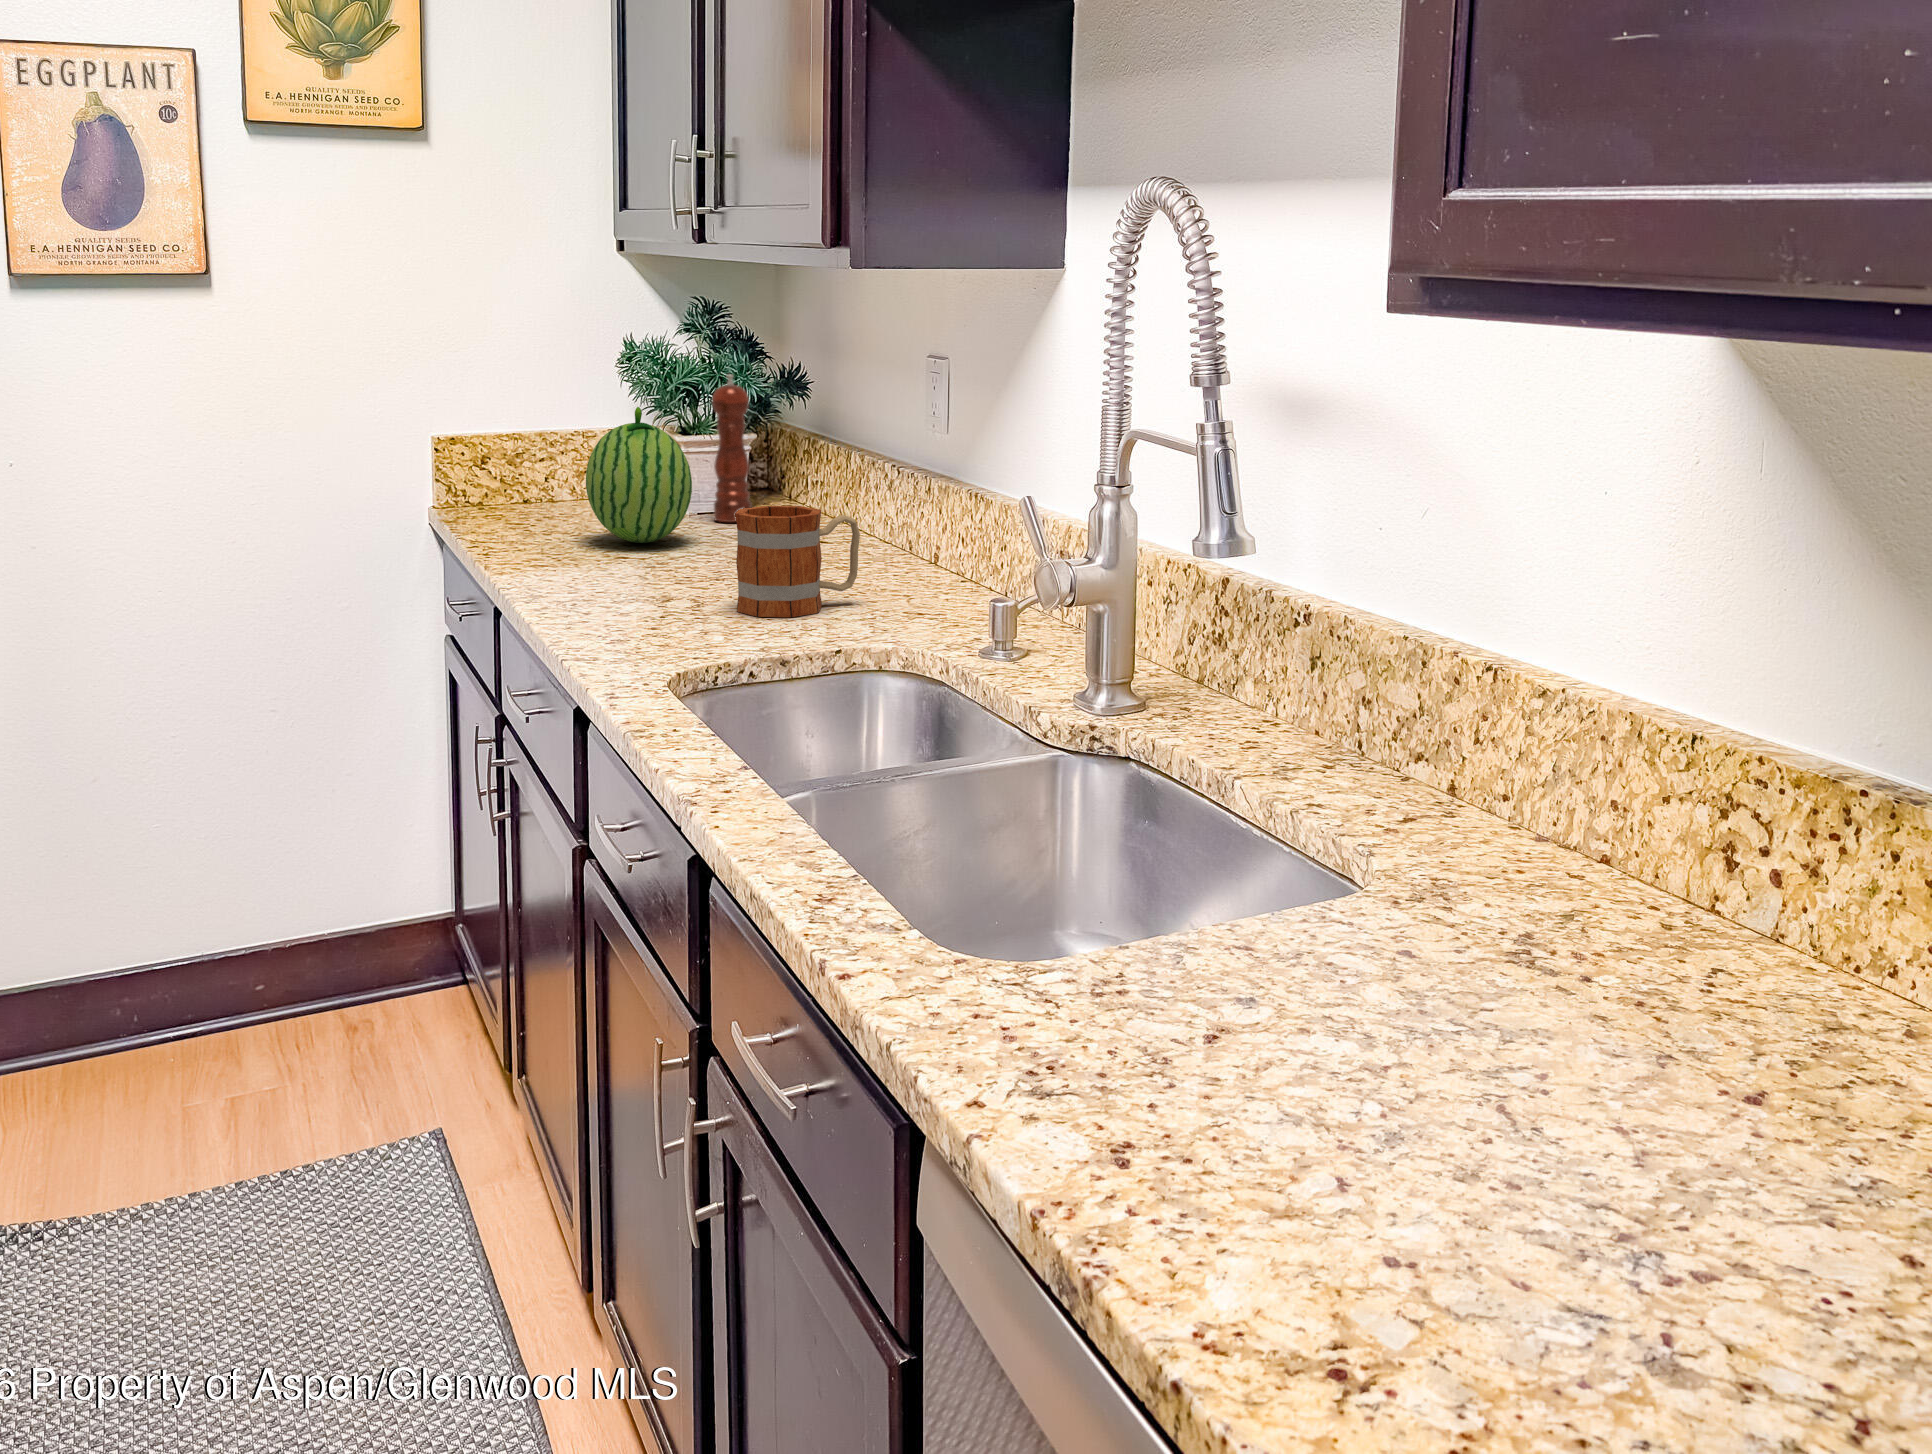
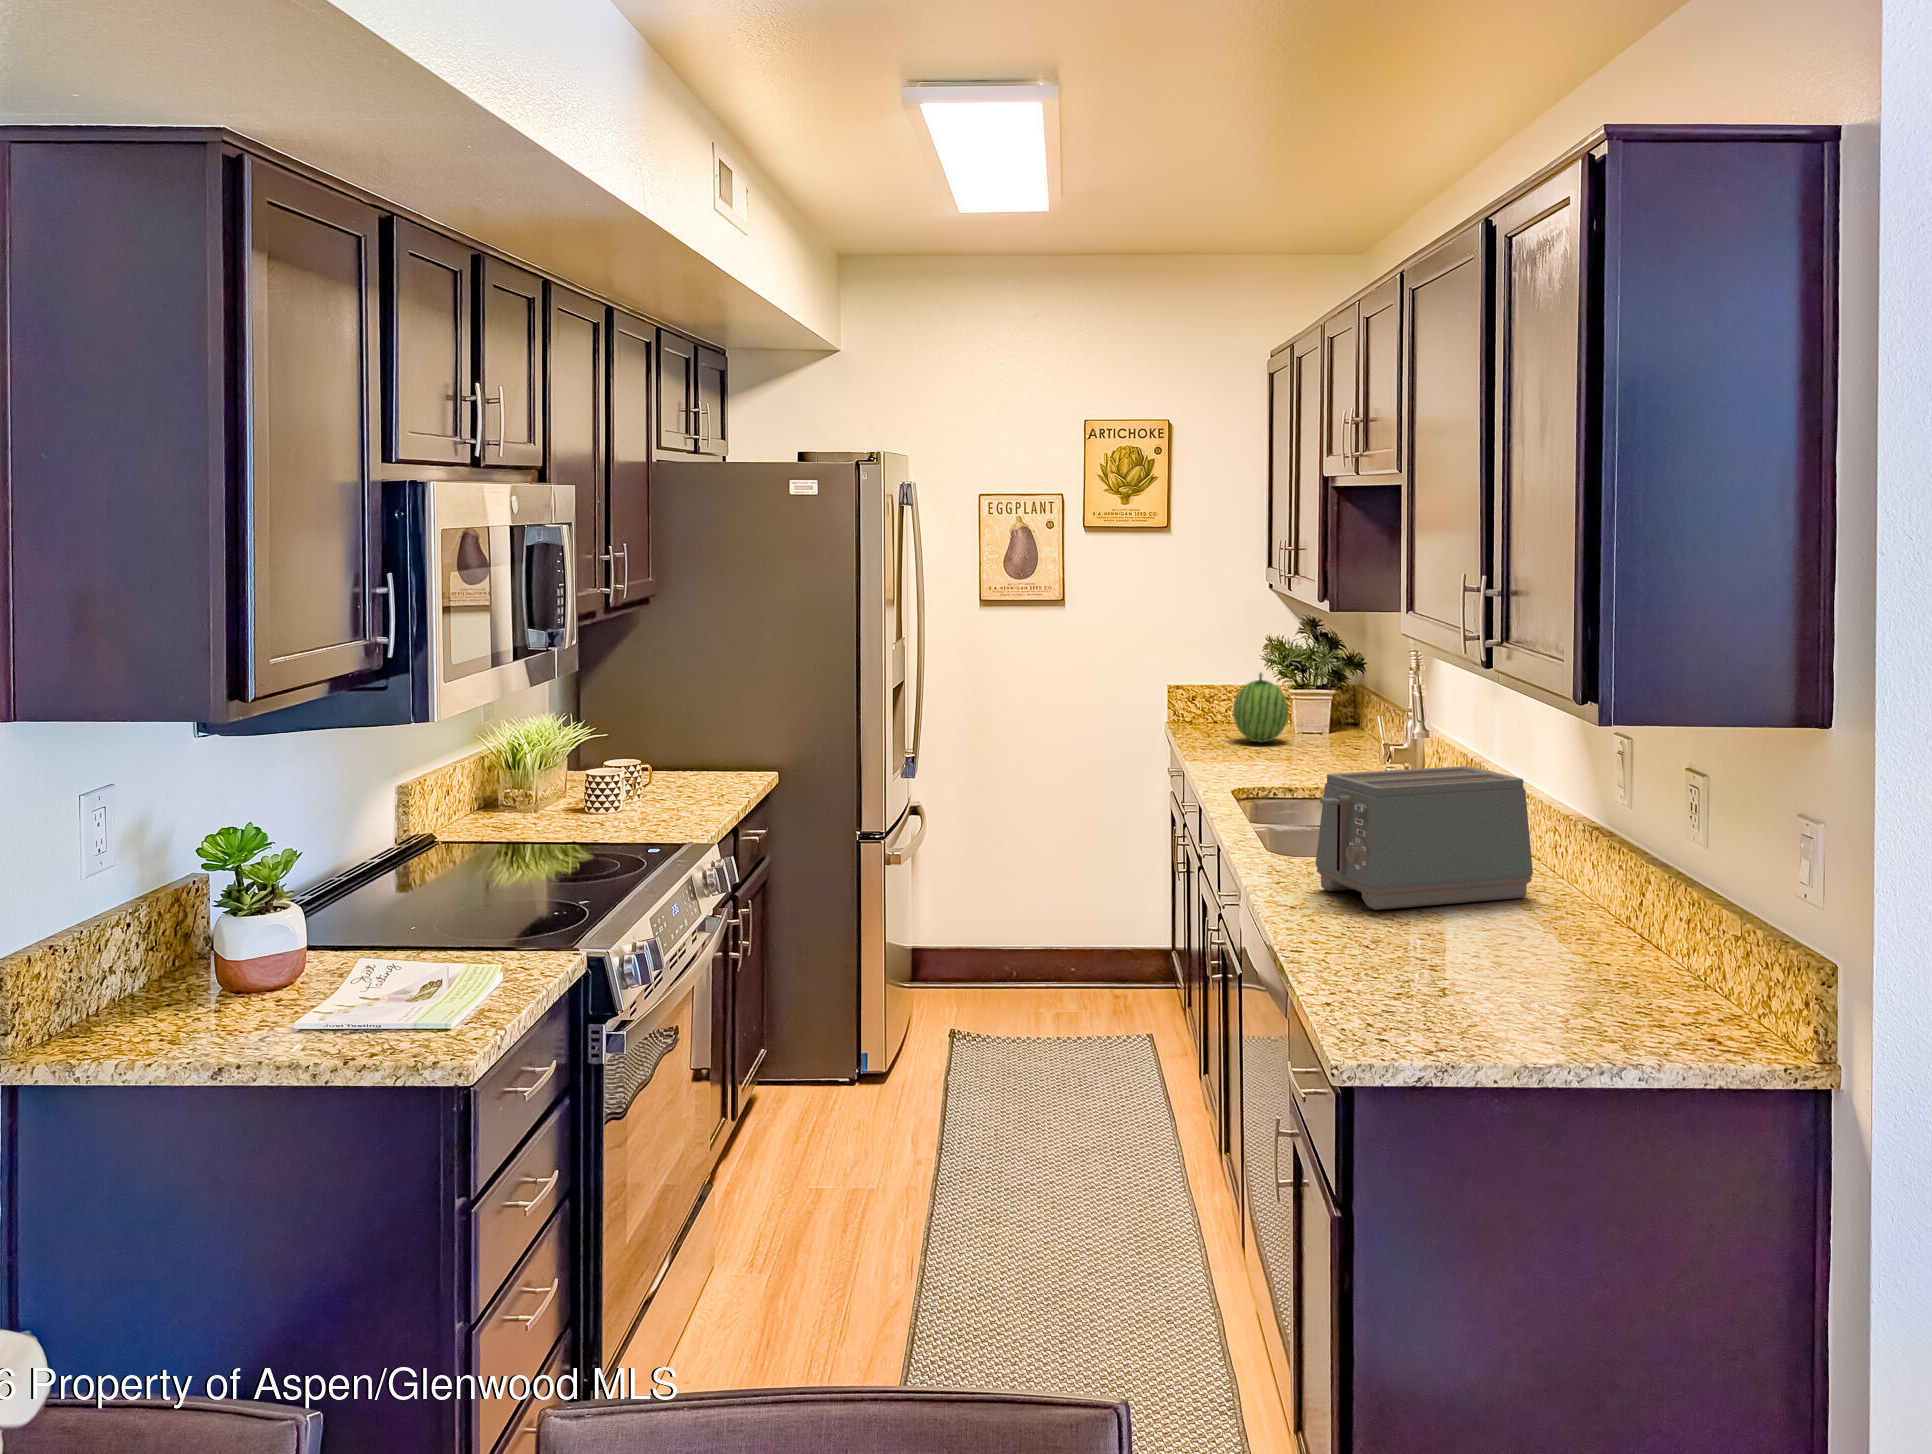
pepper mill: present [712,374,752,522] -> none [1309,655,1331,736]
mug: present [735,506,860,617] -> none [1283,722,1348,775]
toaster: none [1221,654,1826,1232] -> present [1316,766,1533,910]

